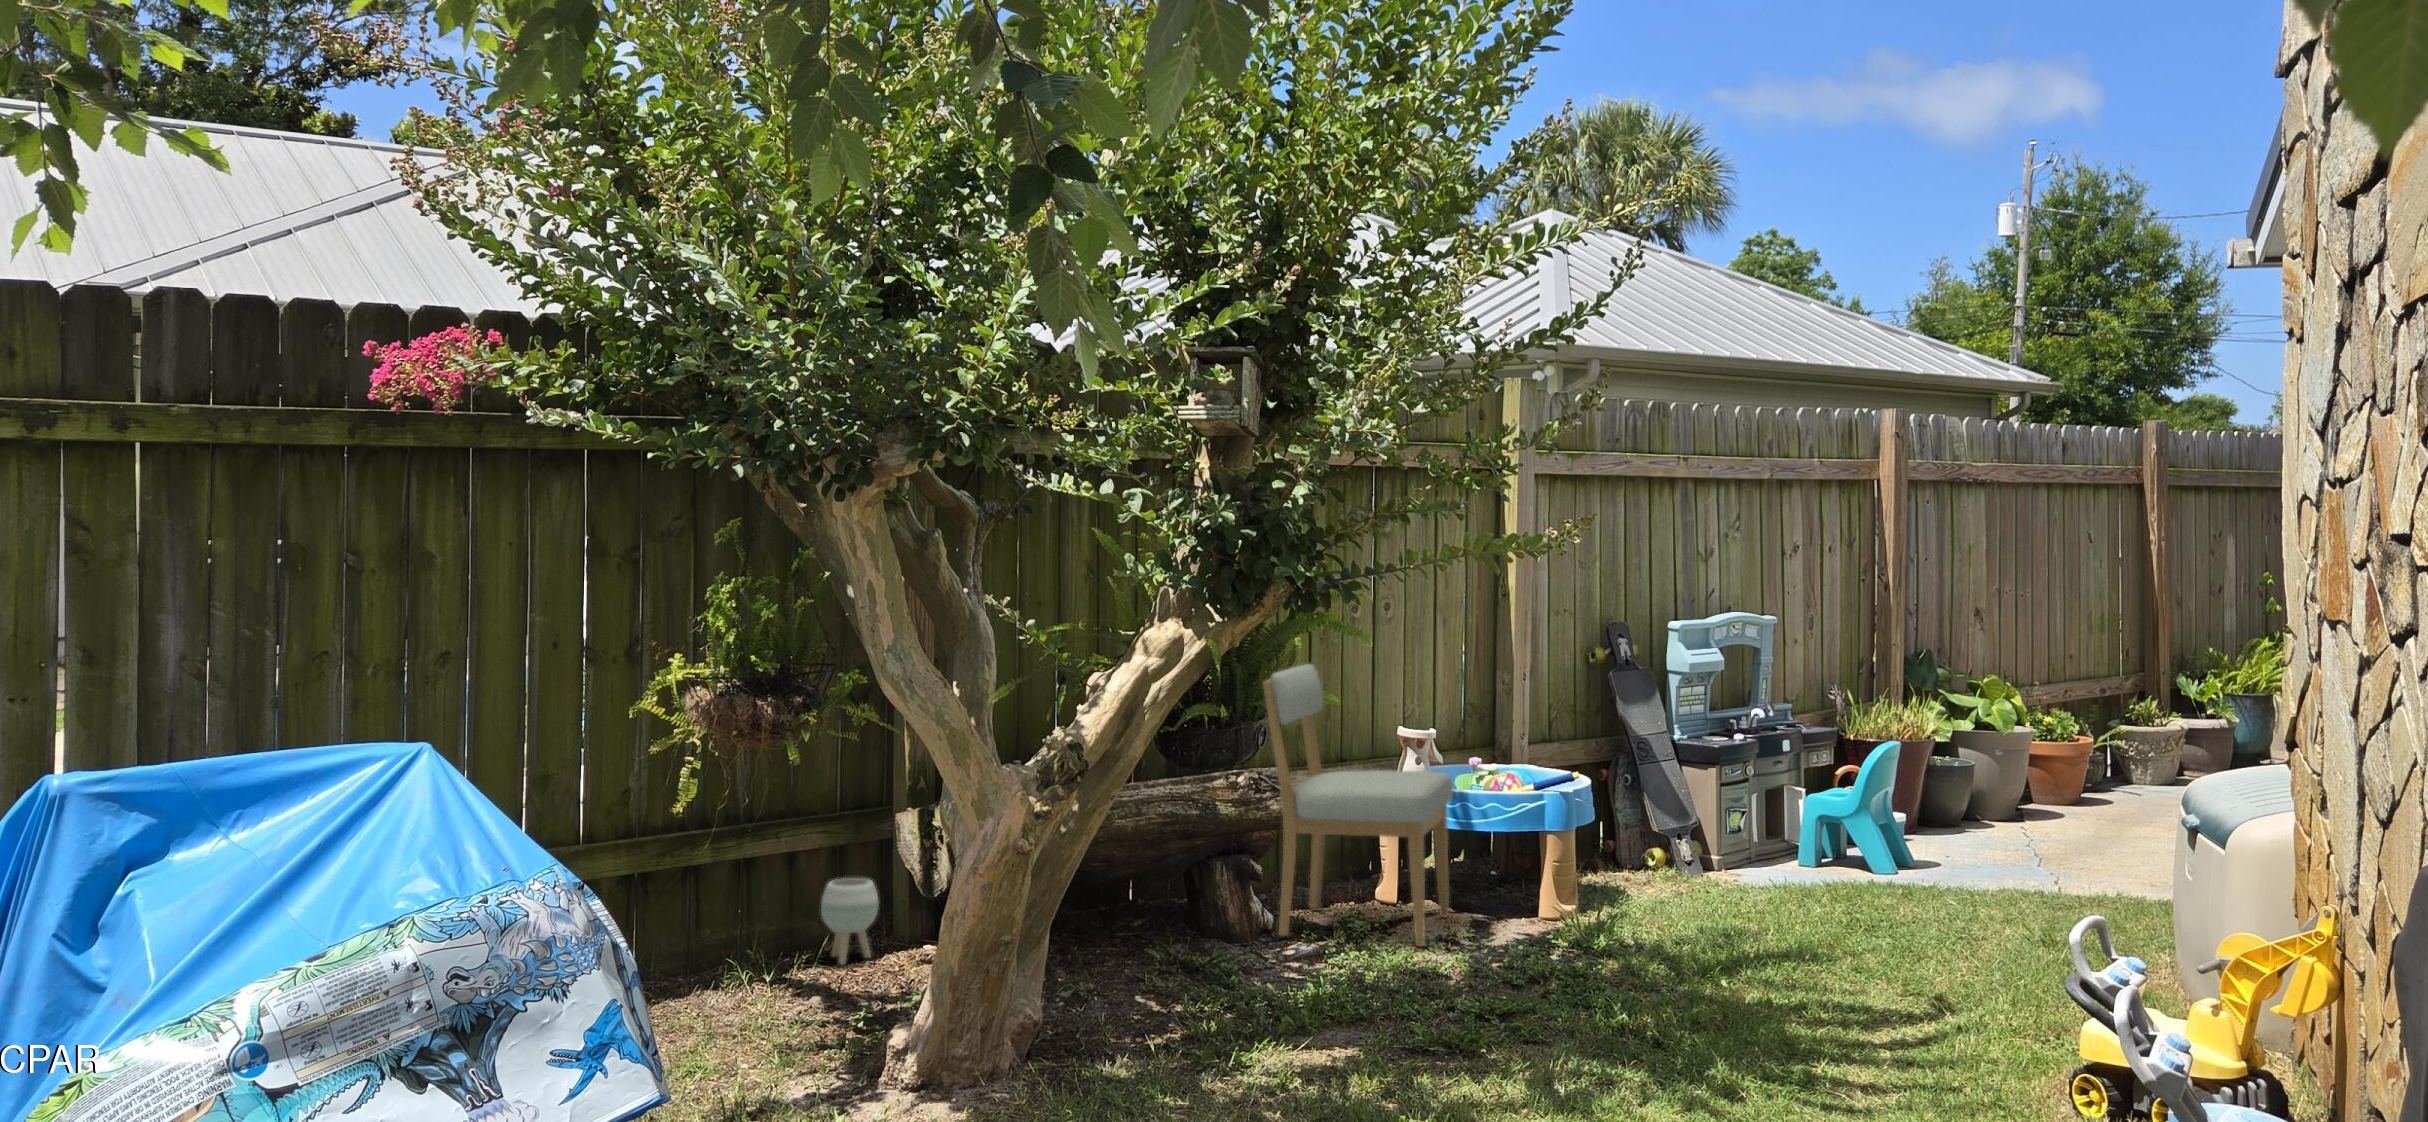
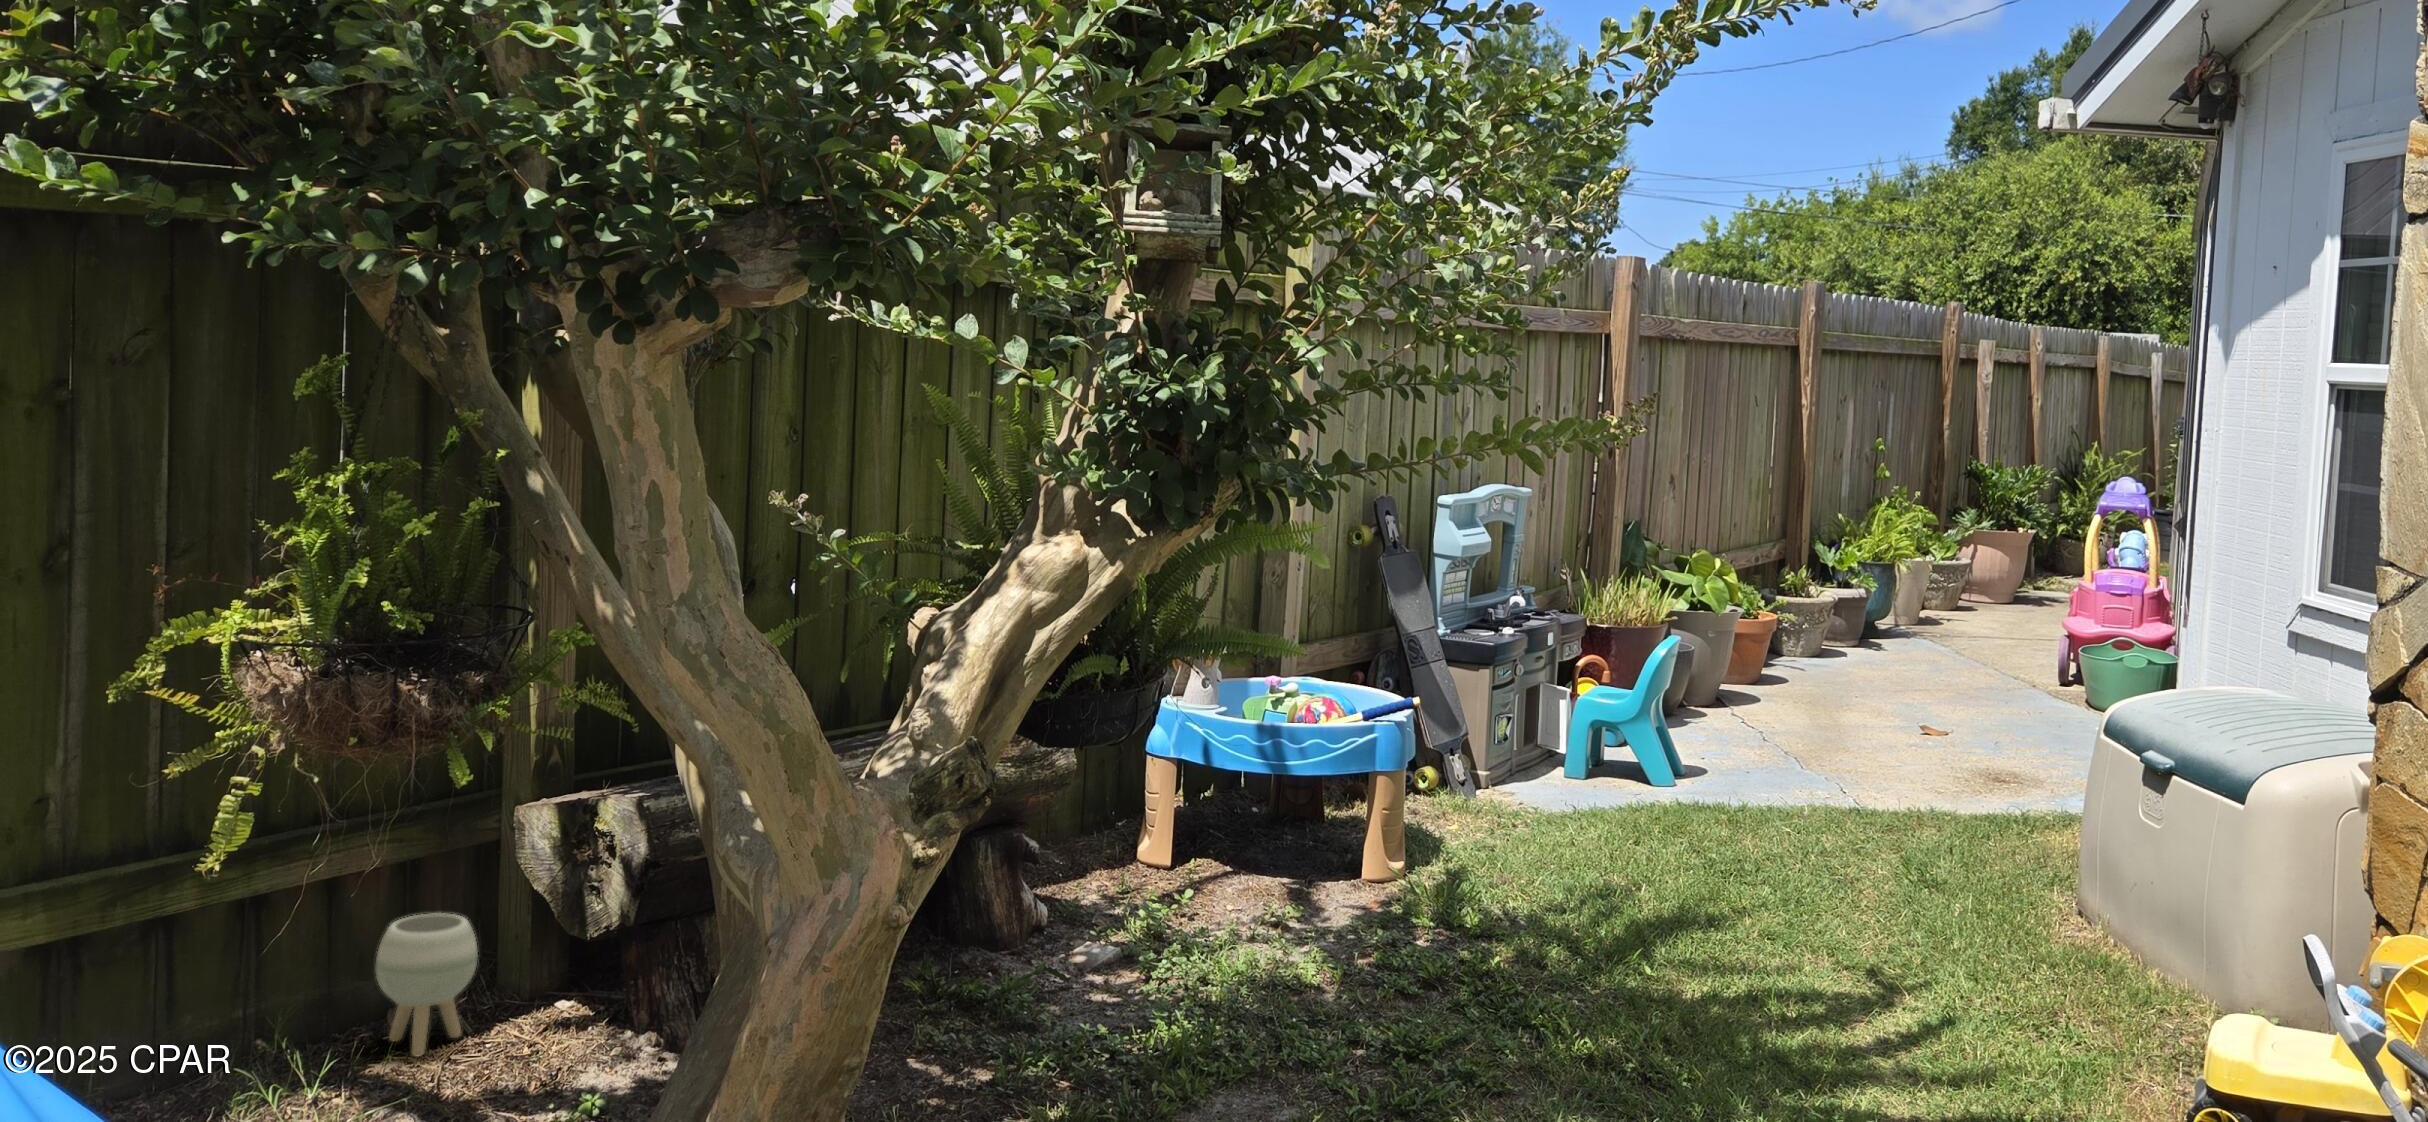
chair: present [1263,664,1453,947] -> none [1037,557,1271,938]

